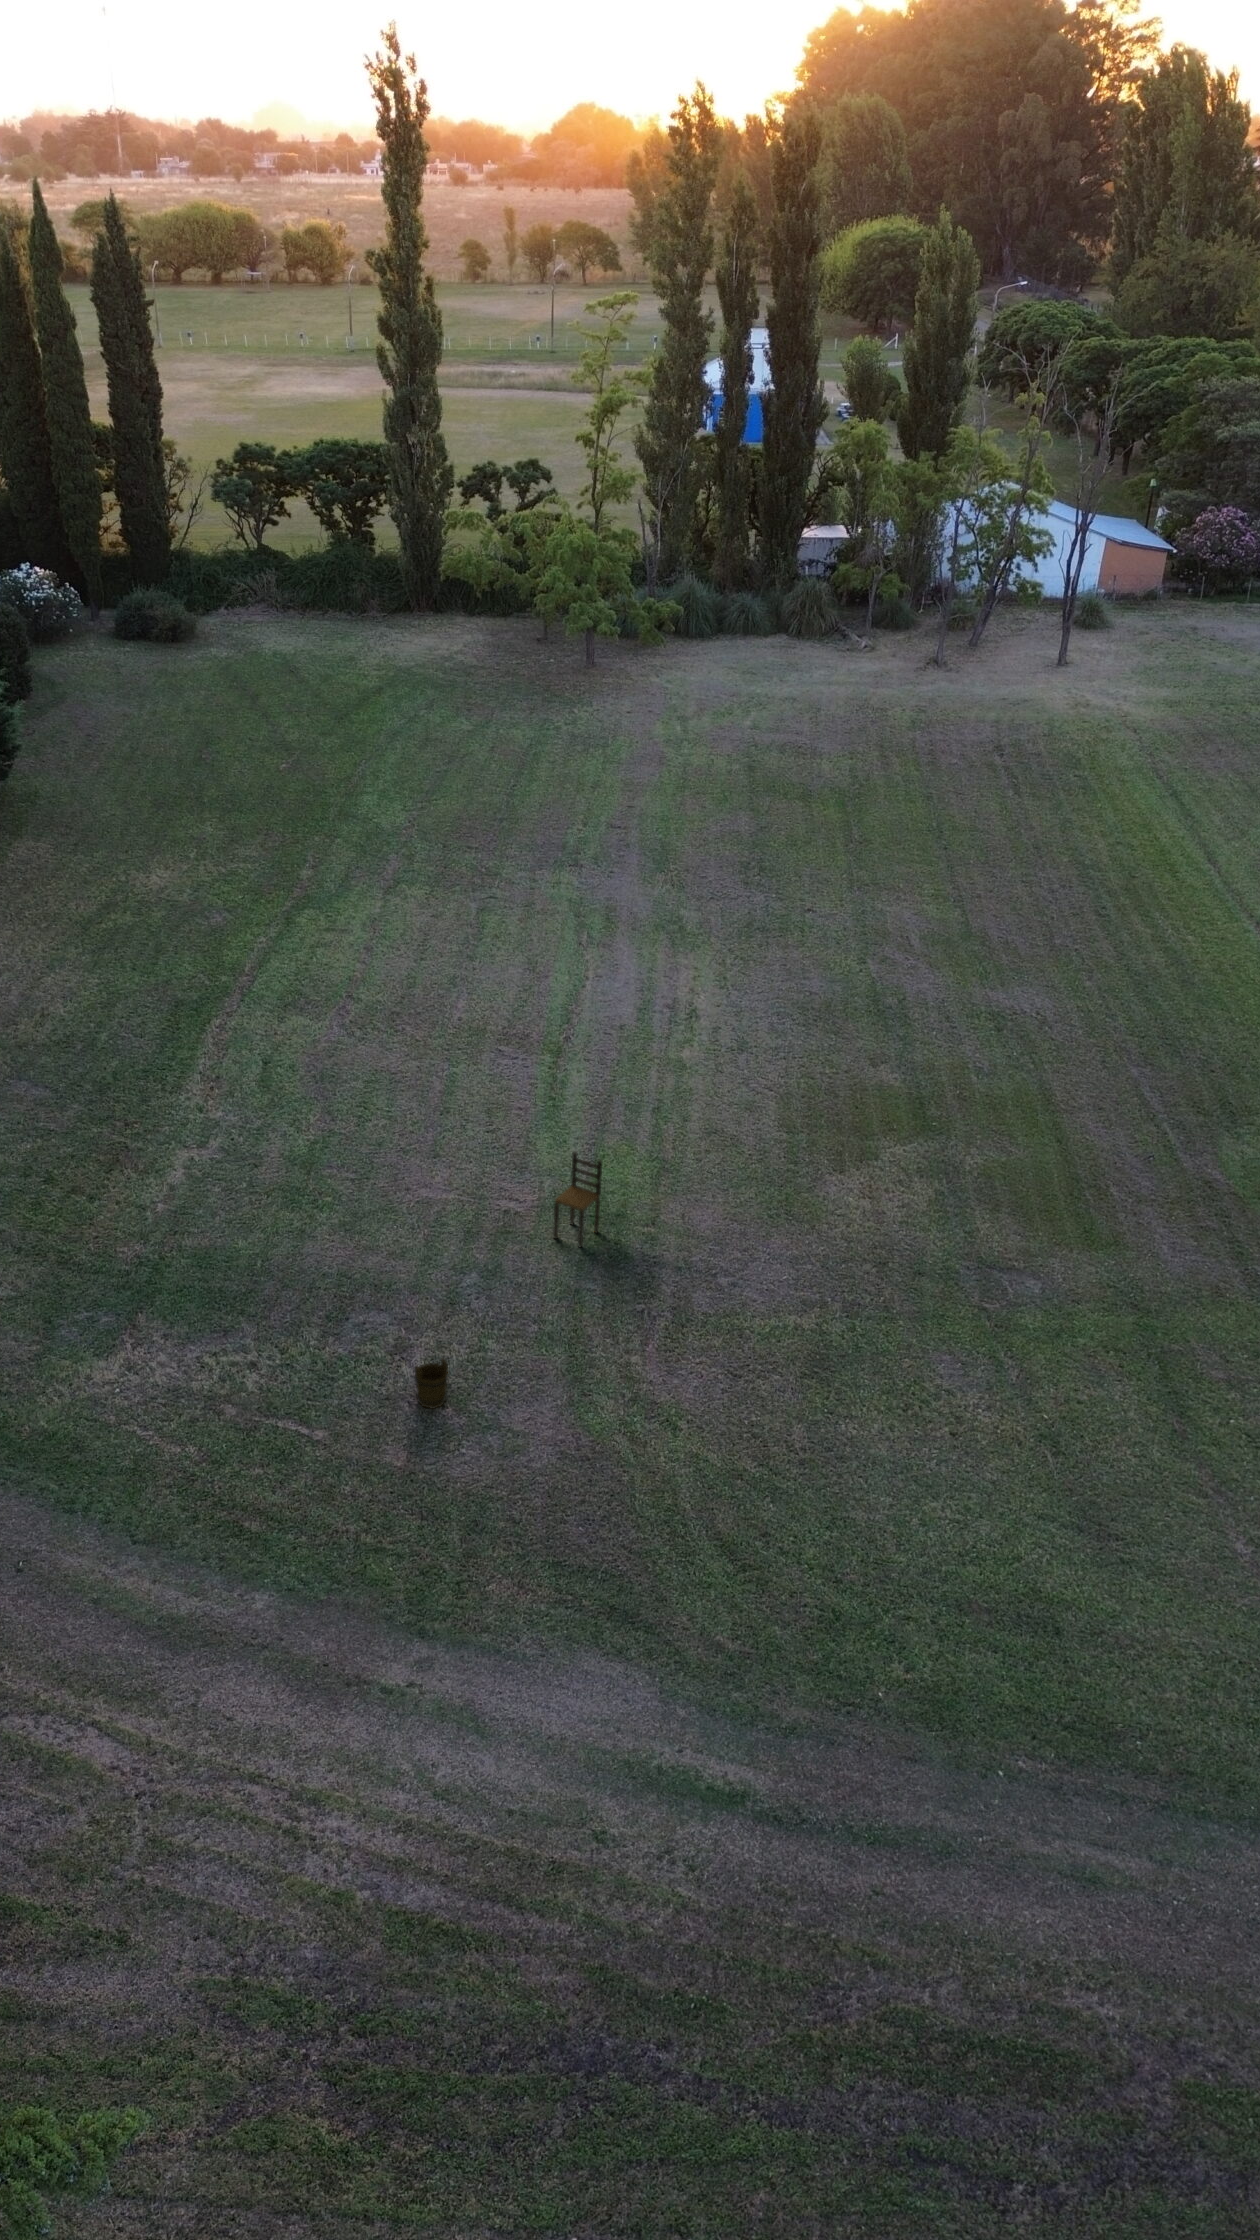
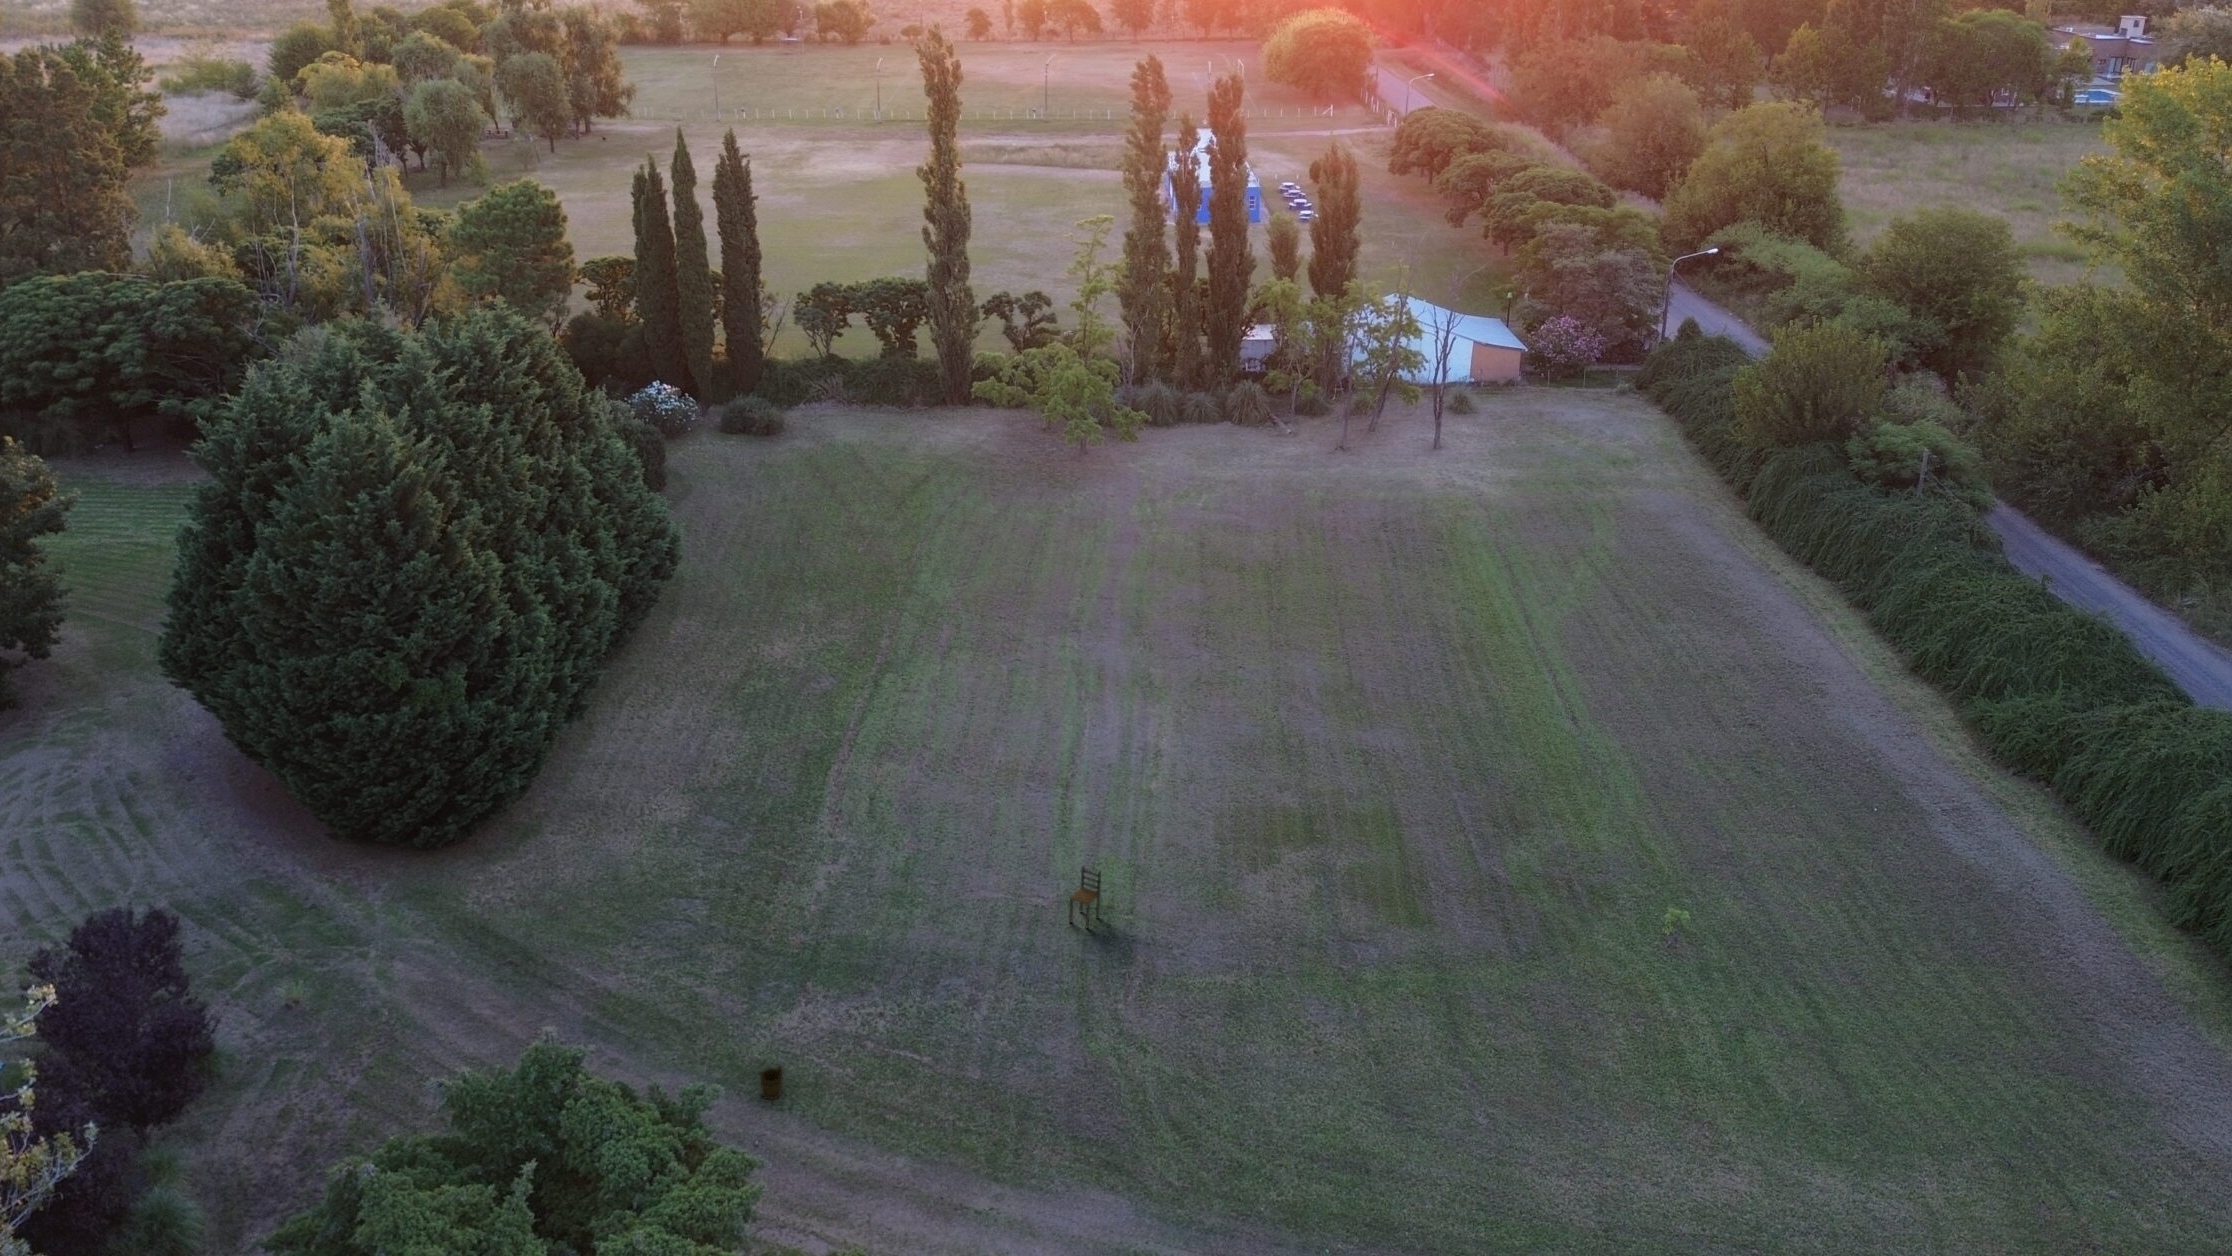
bucket: present [414,1358,448,1409] -> present [759,1066,782,1100]

